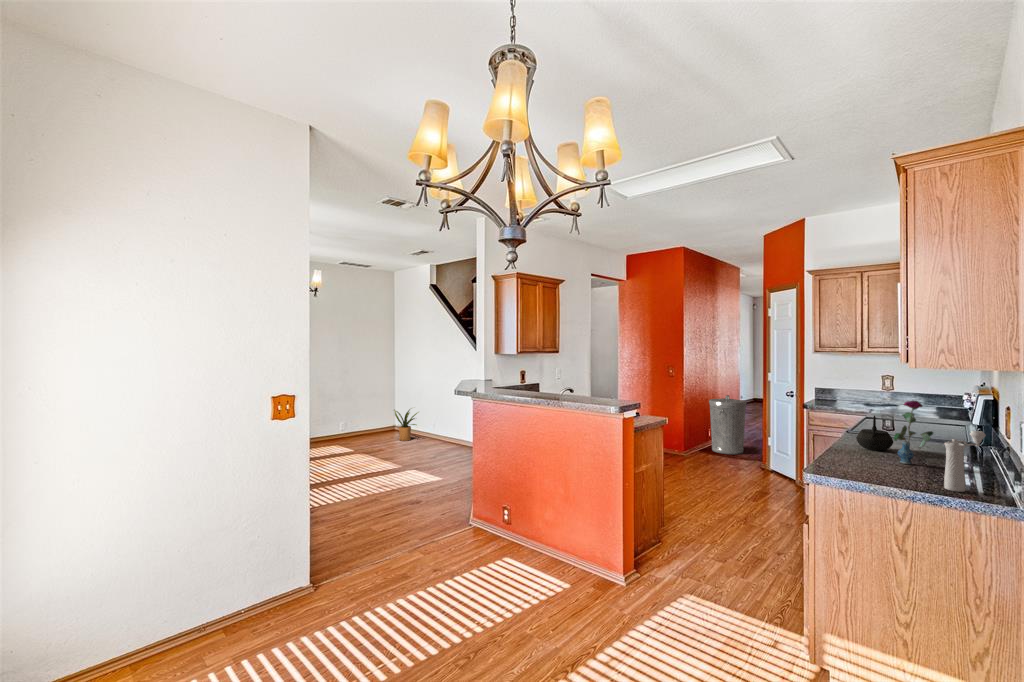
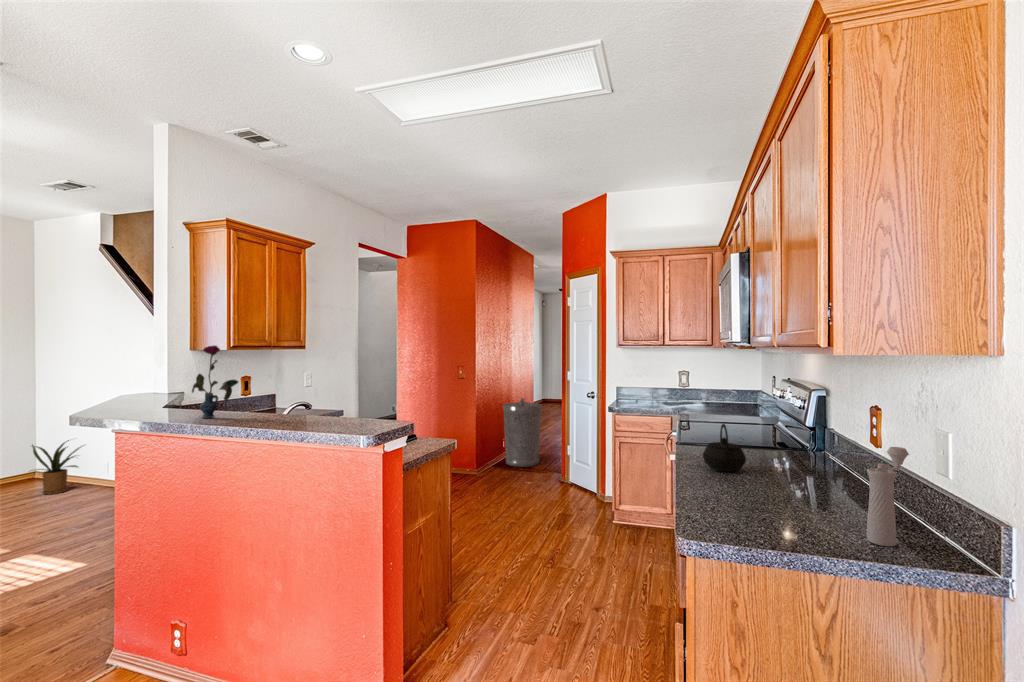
vase: present [894,400,933,464] -> present [192,345,238,418]

